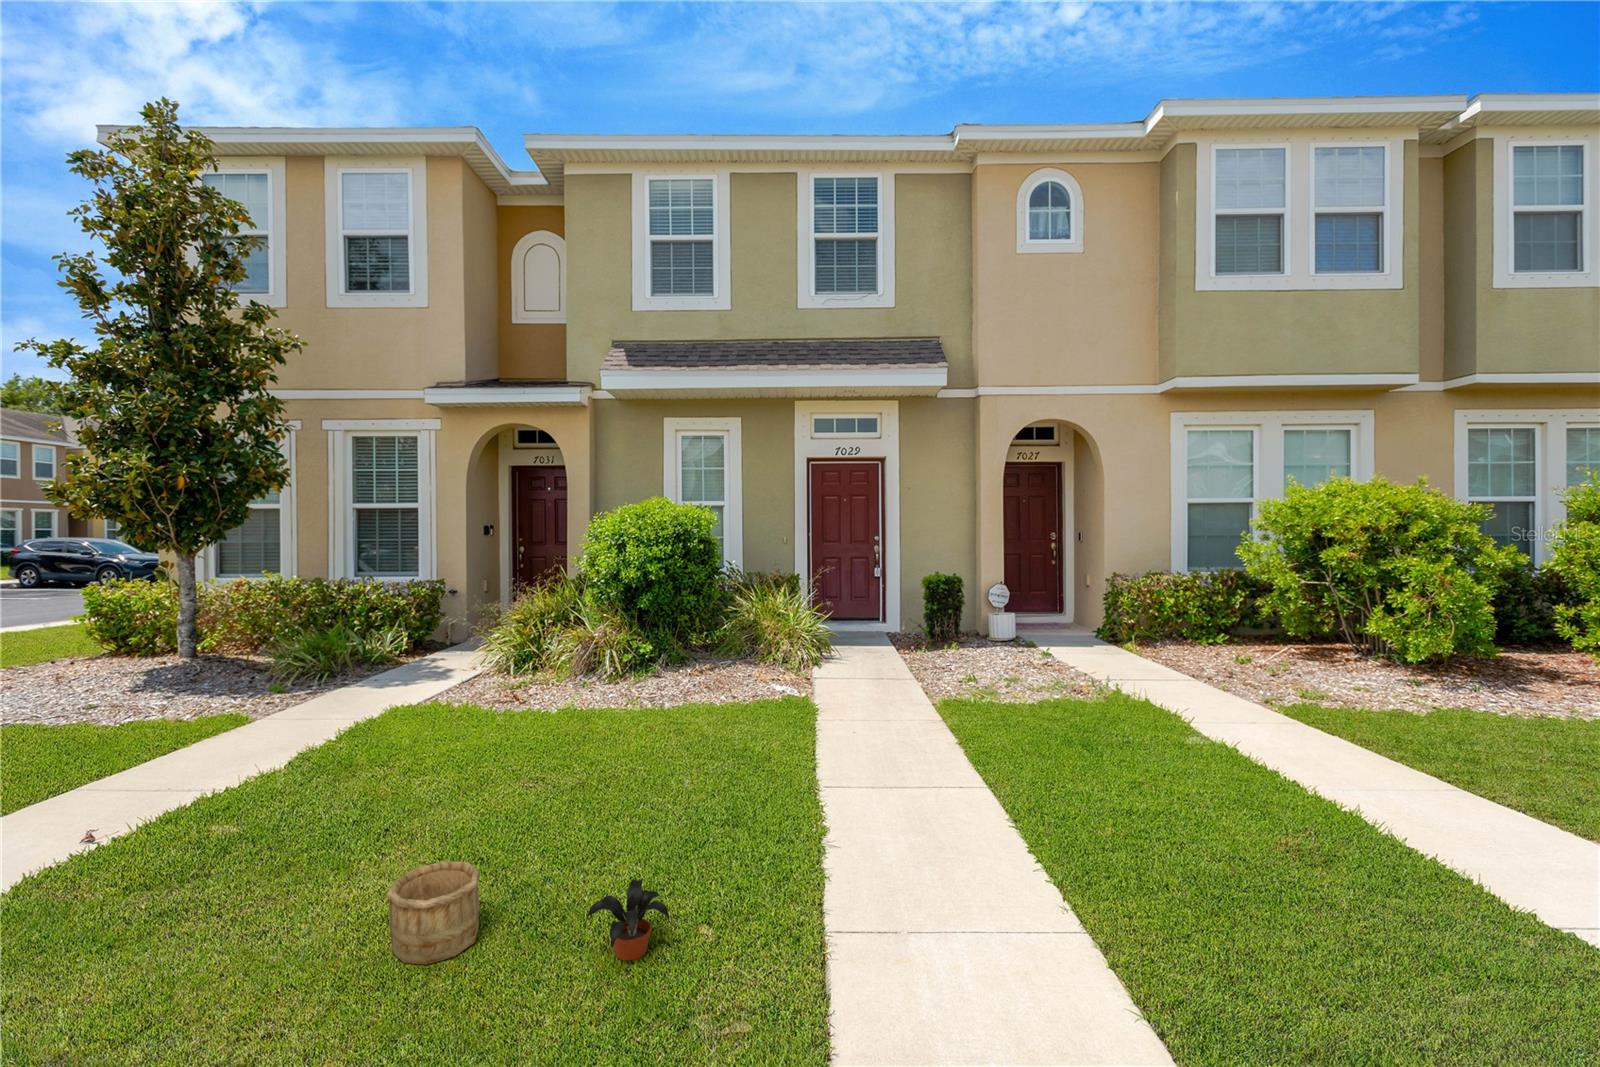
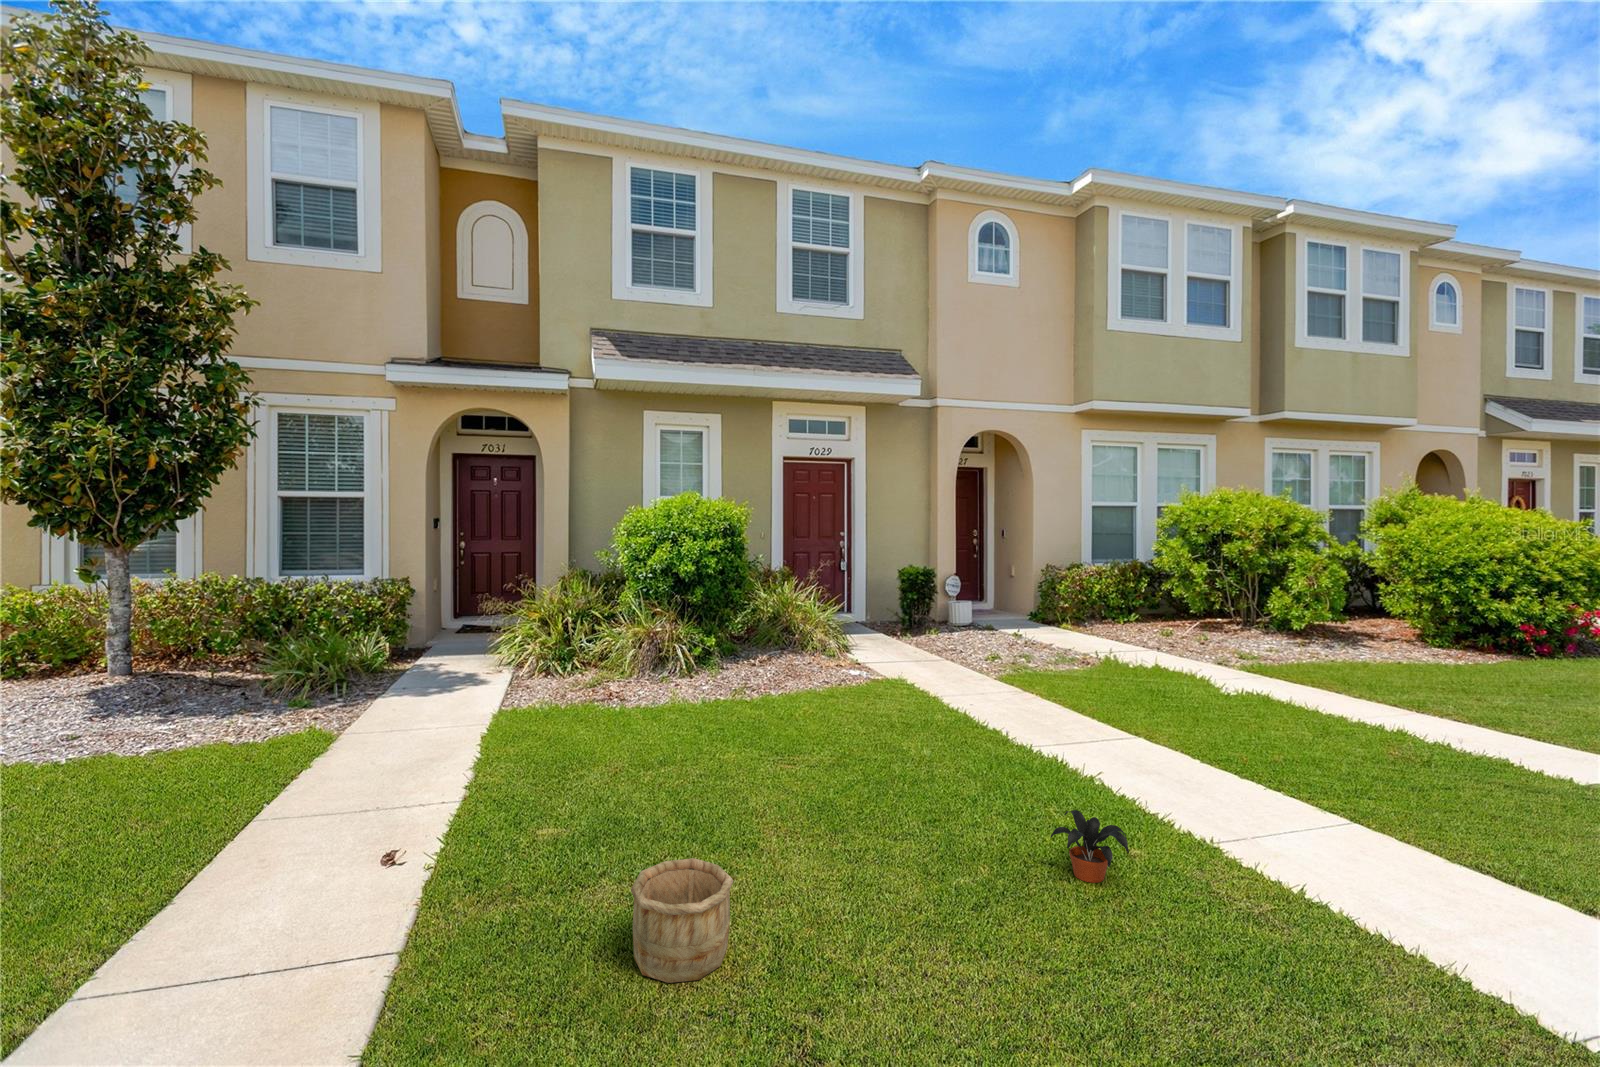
wooden bucket: present [386,861,480,965] -> present [631,858,733,983]

